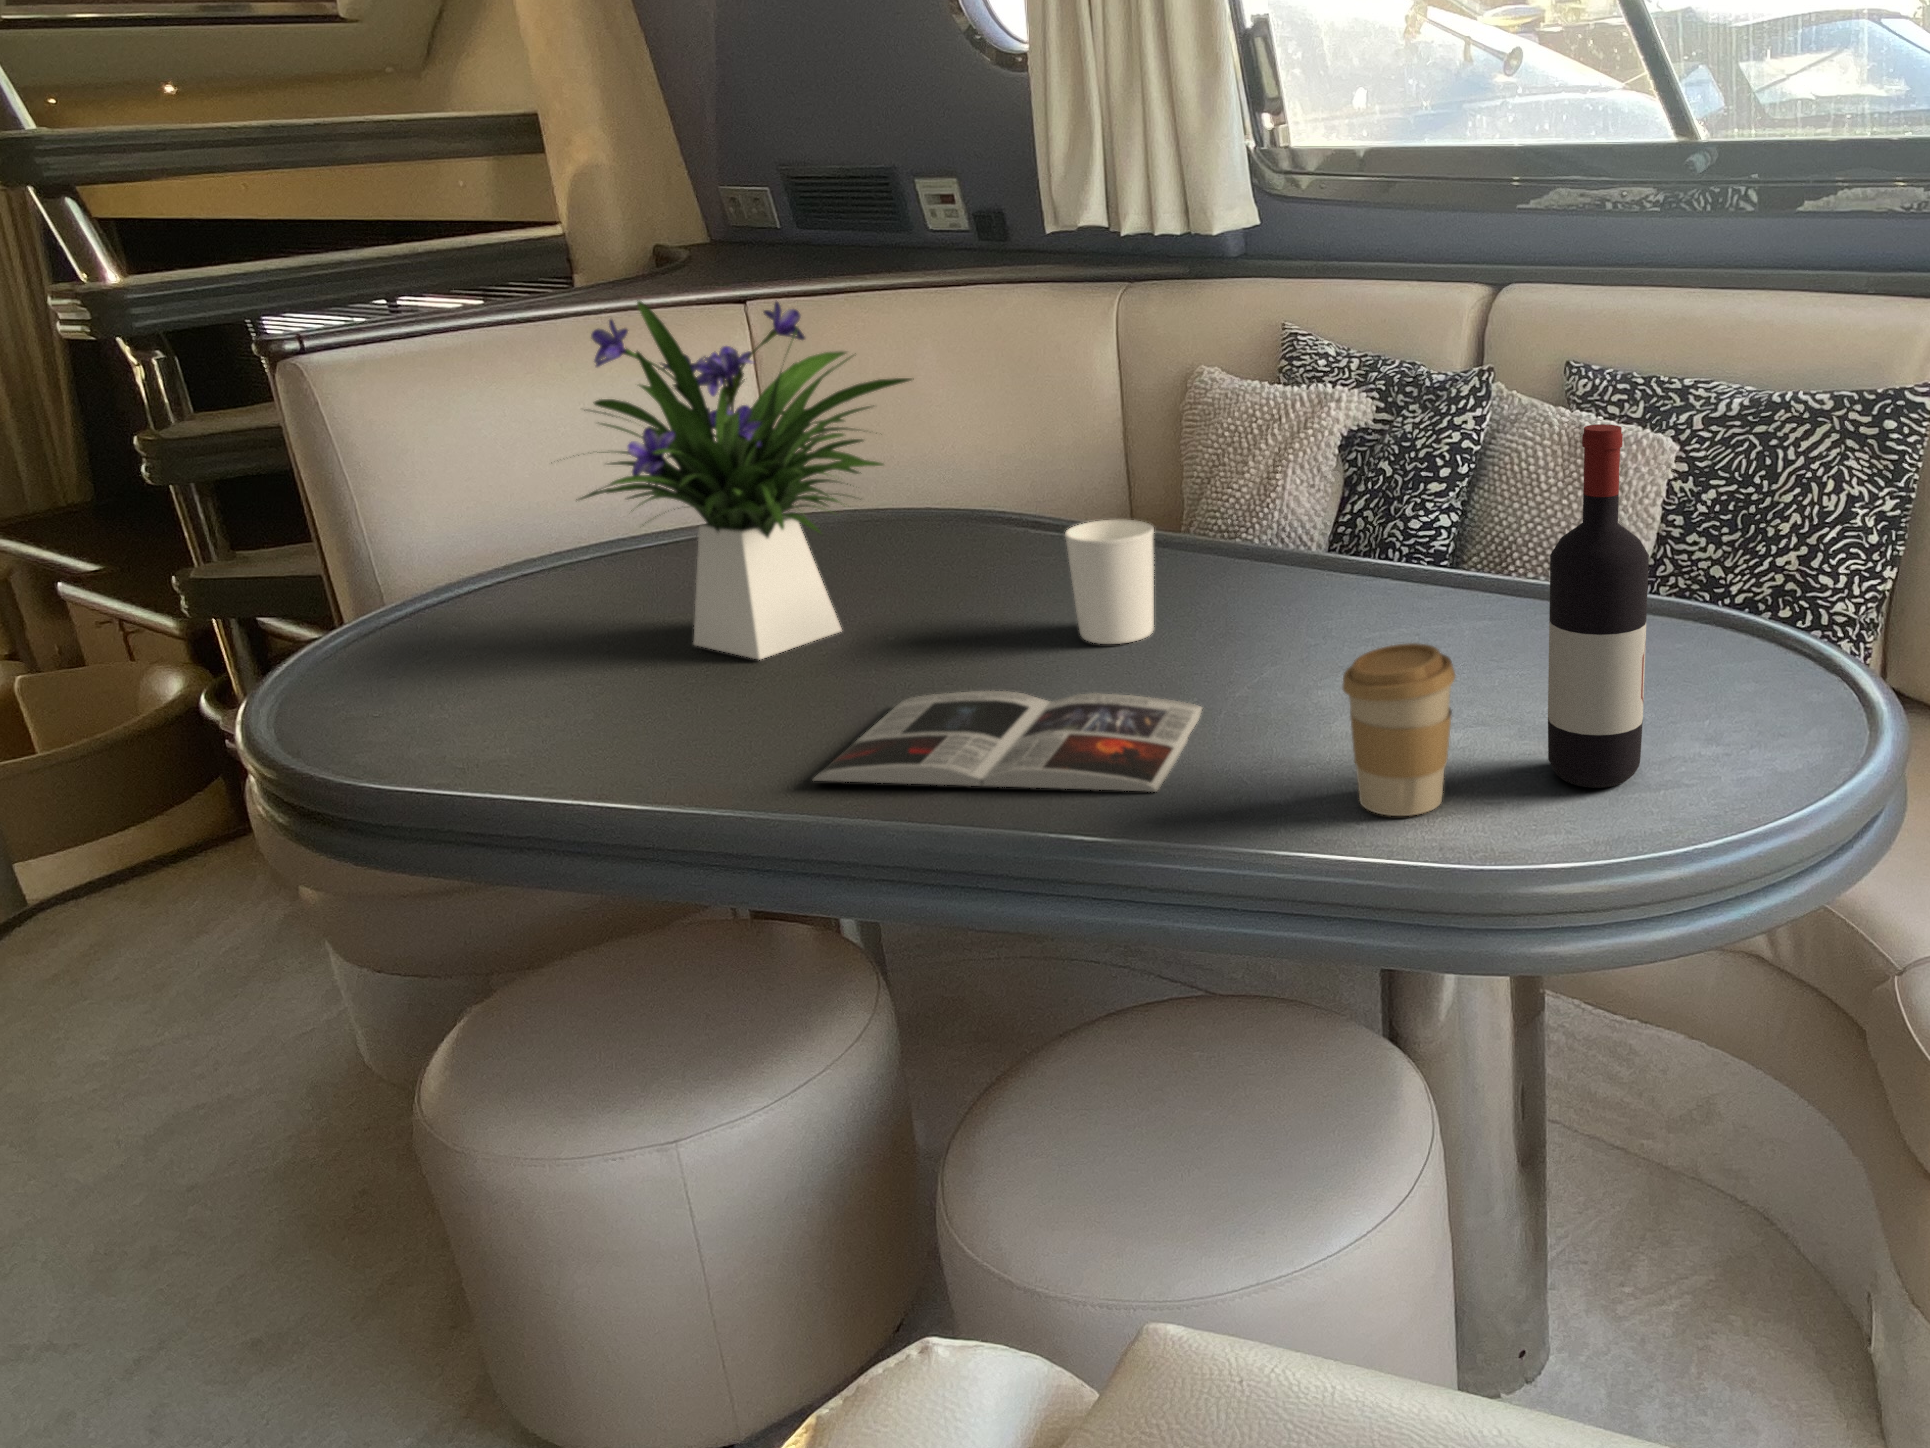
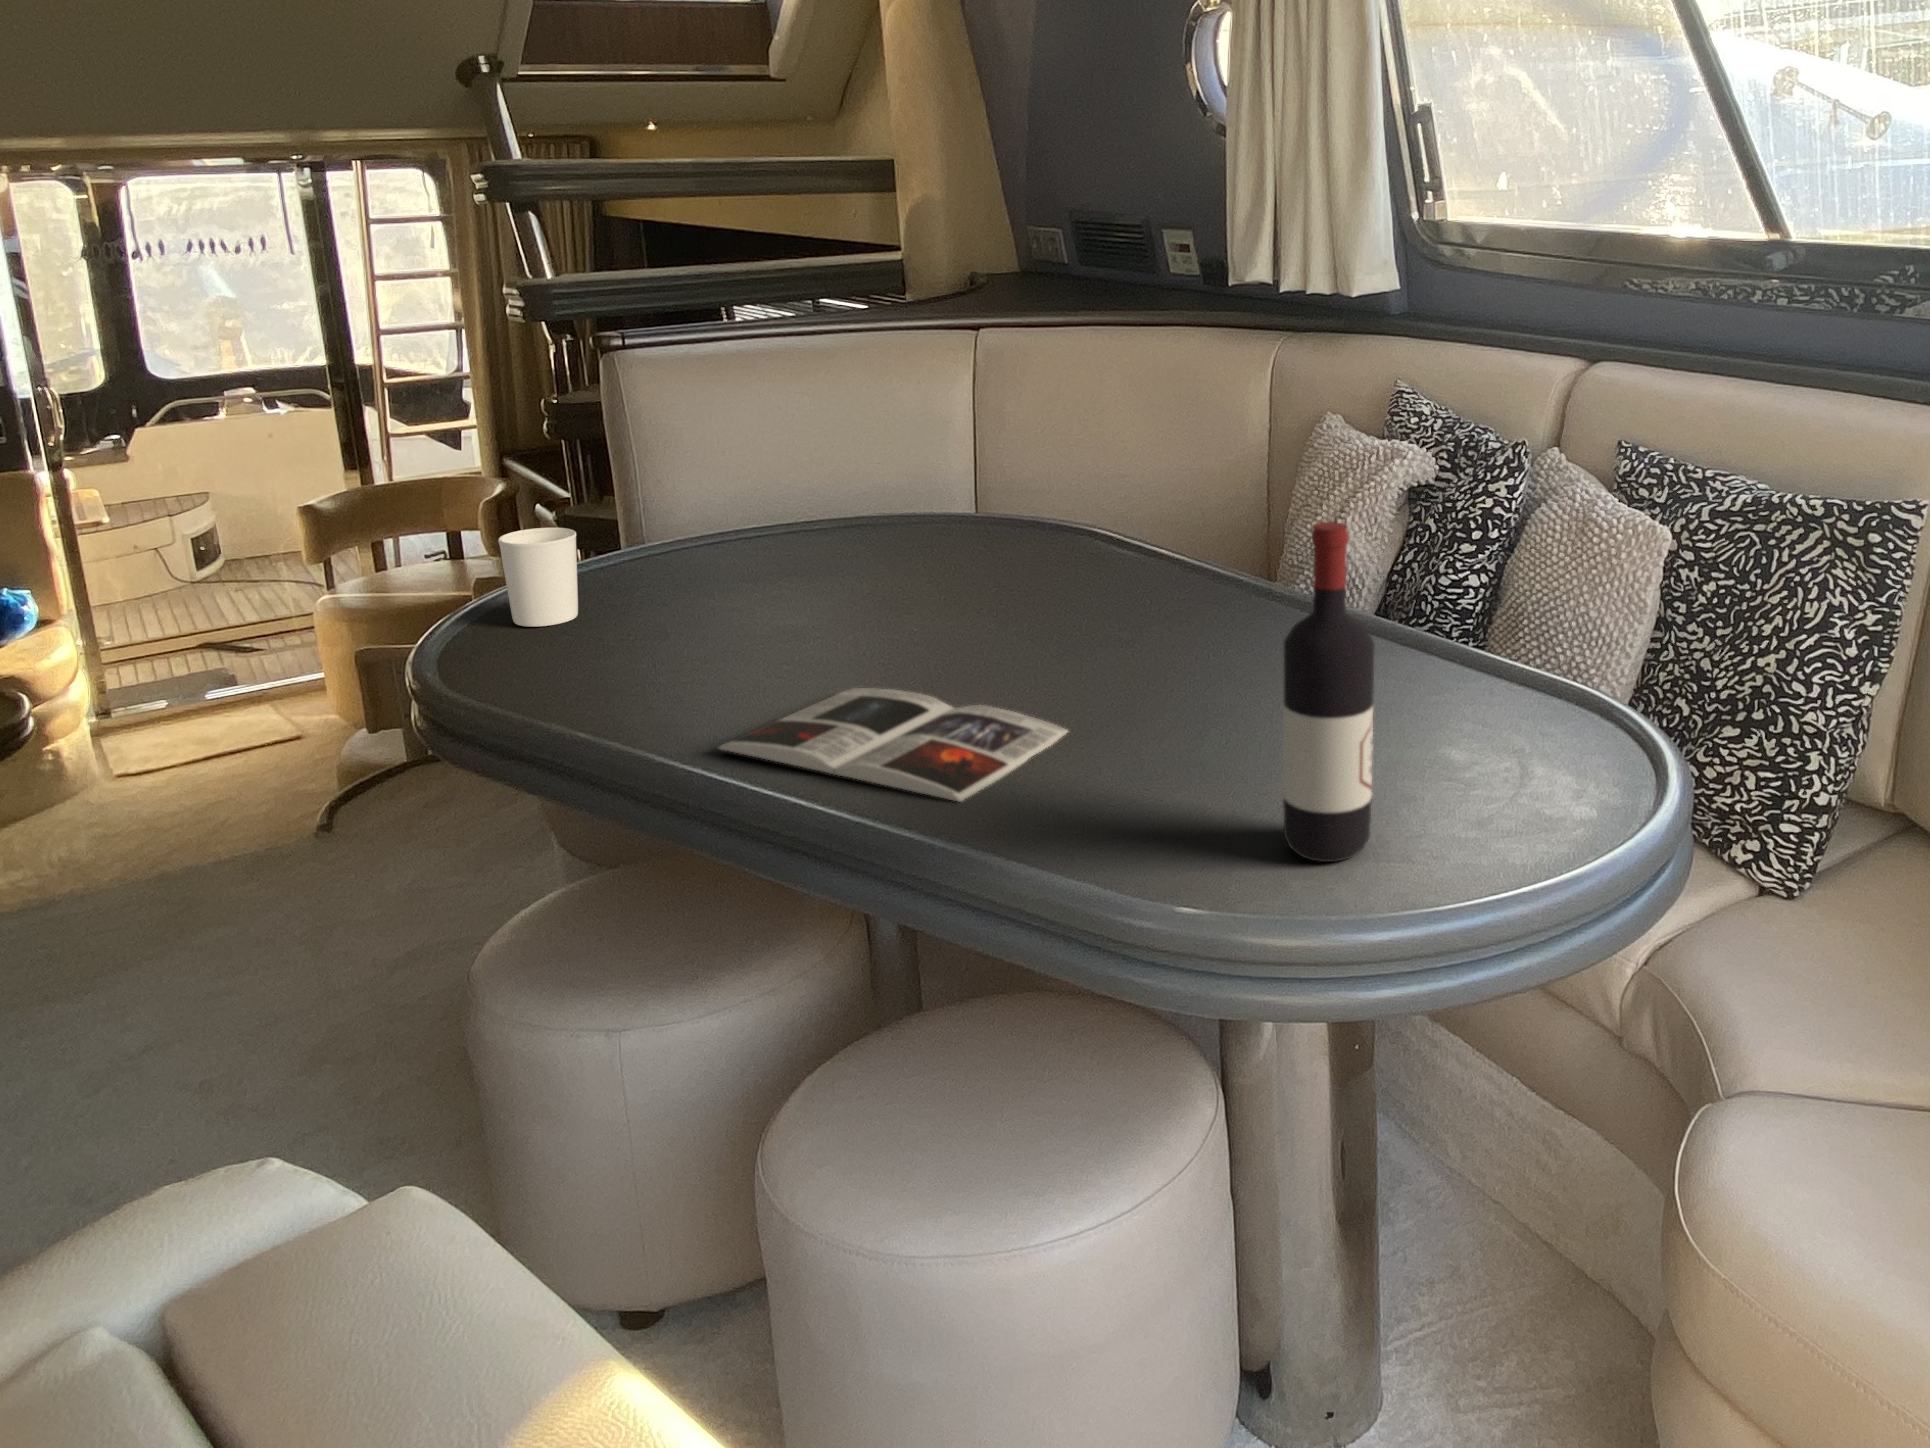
flower arrangement: present [573,301,911,659] -> none [635,339,927,639]
candle holder: present [1065,520,1154,644] -> present [498,528,578,627]
coffee cup: present [1343,643,1455,816] -> none [1089,700,1192,859]

